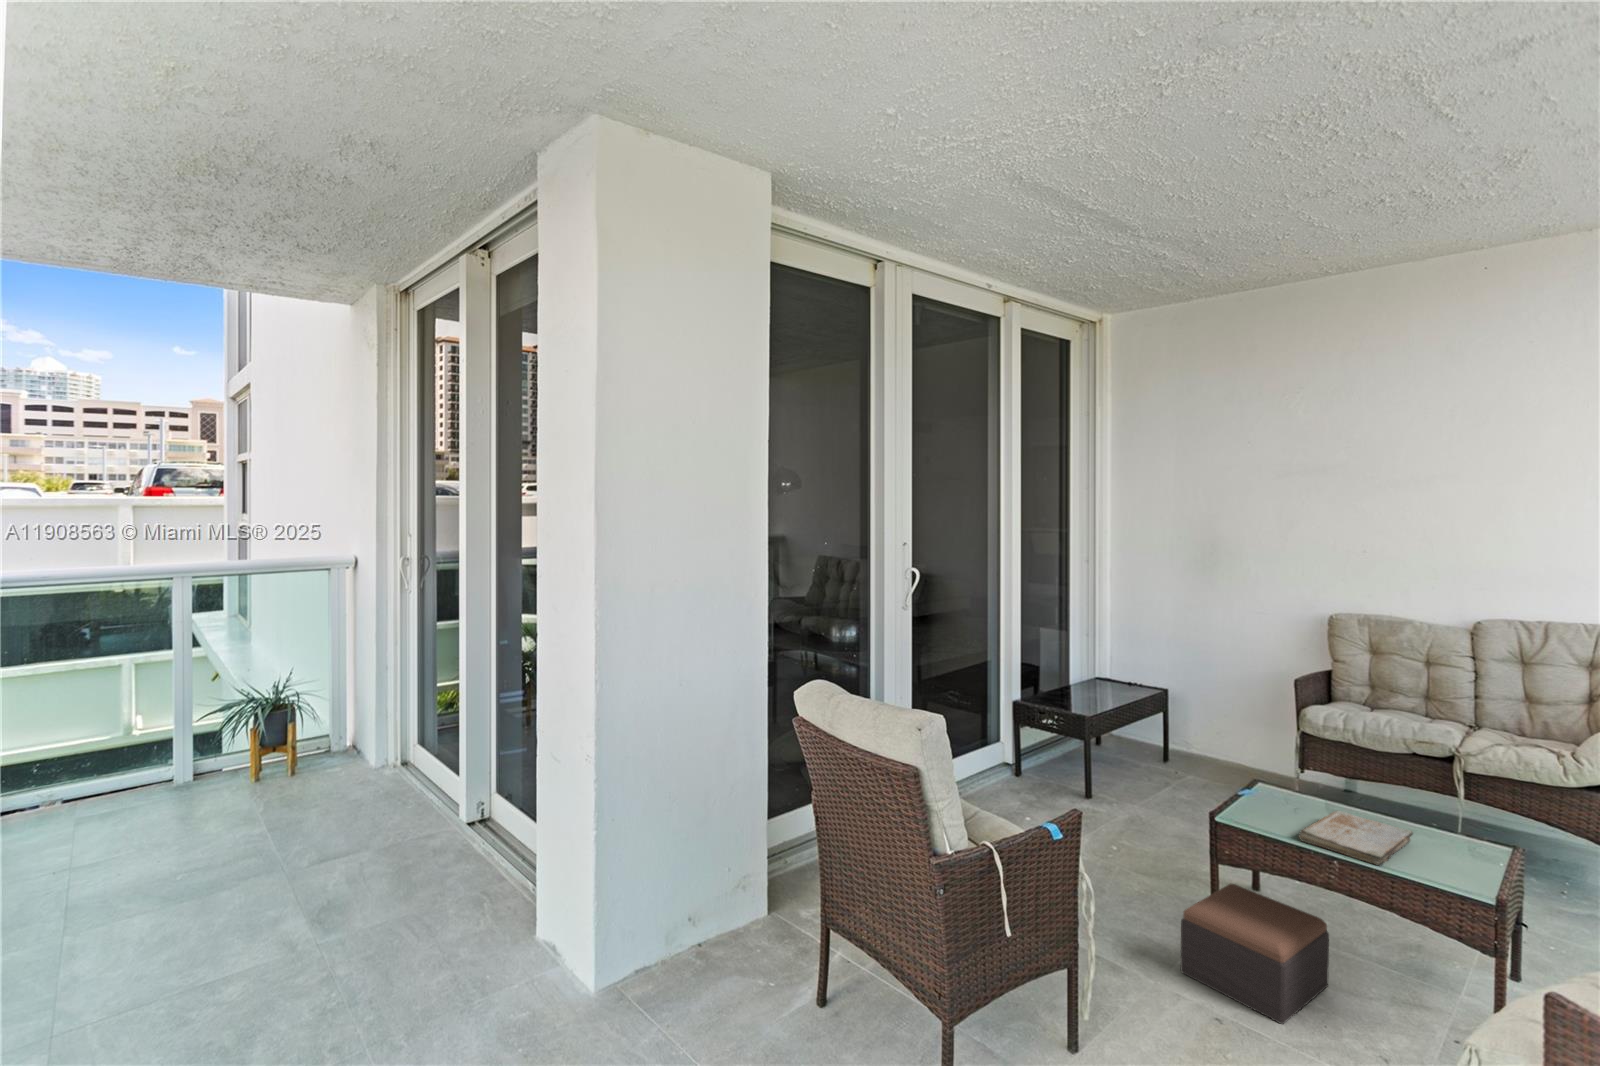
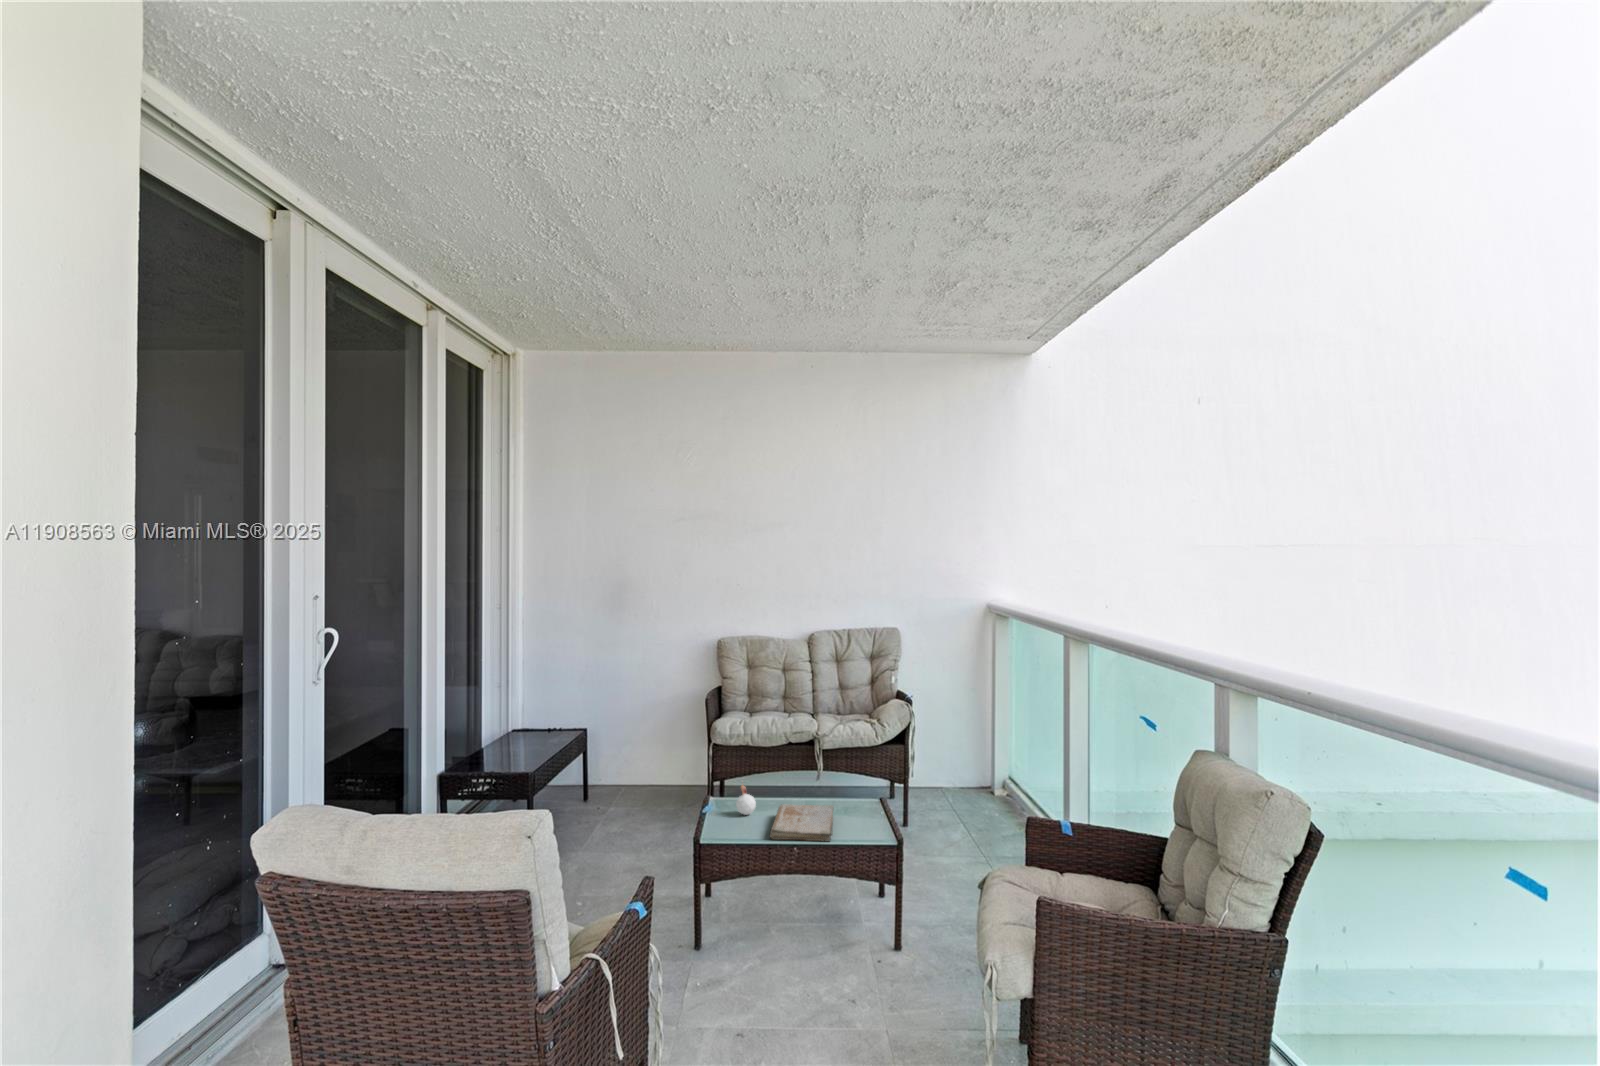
candle: none [1278,768,1304,811] -> present [736,785,756,815]
footstool: present [1181,884,1329,1024] -> none [702,899,806,1013]

